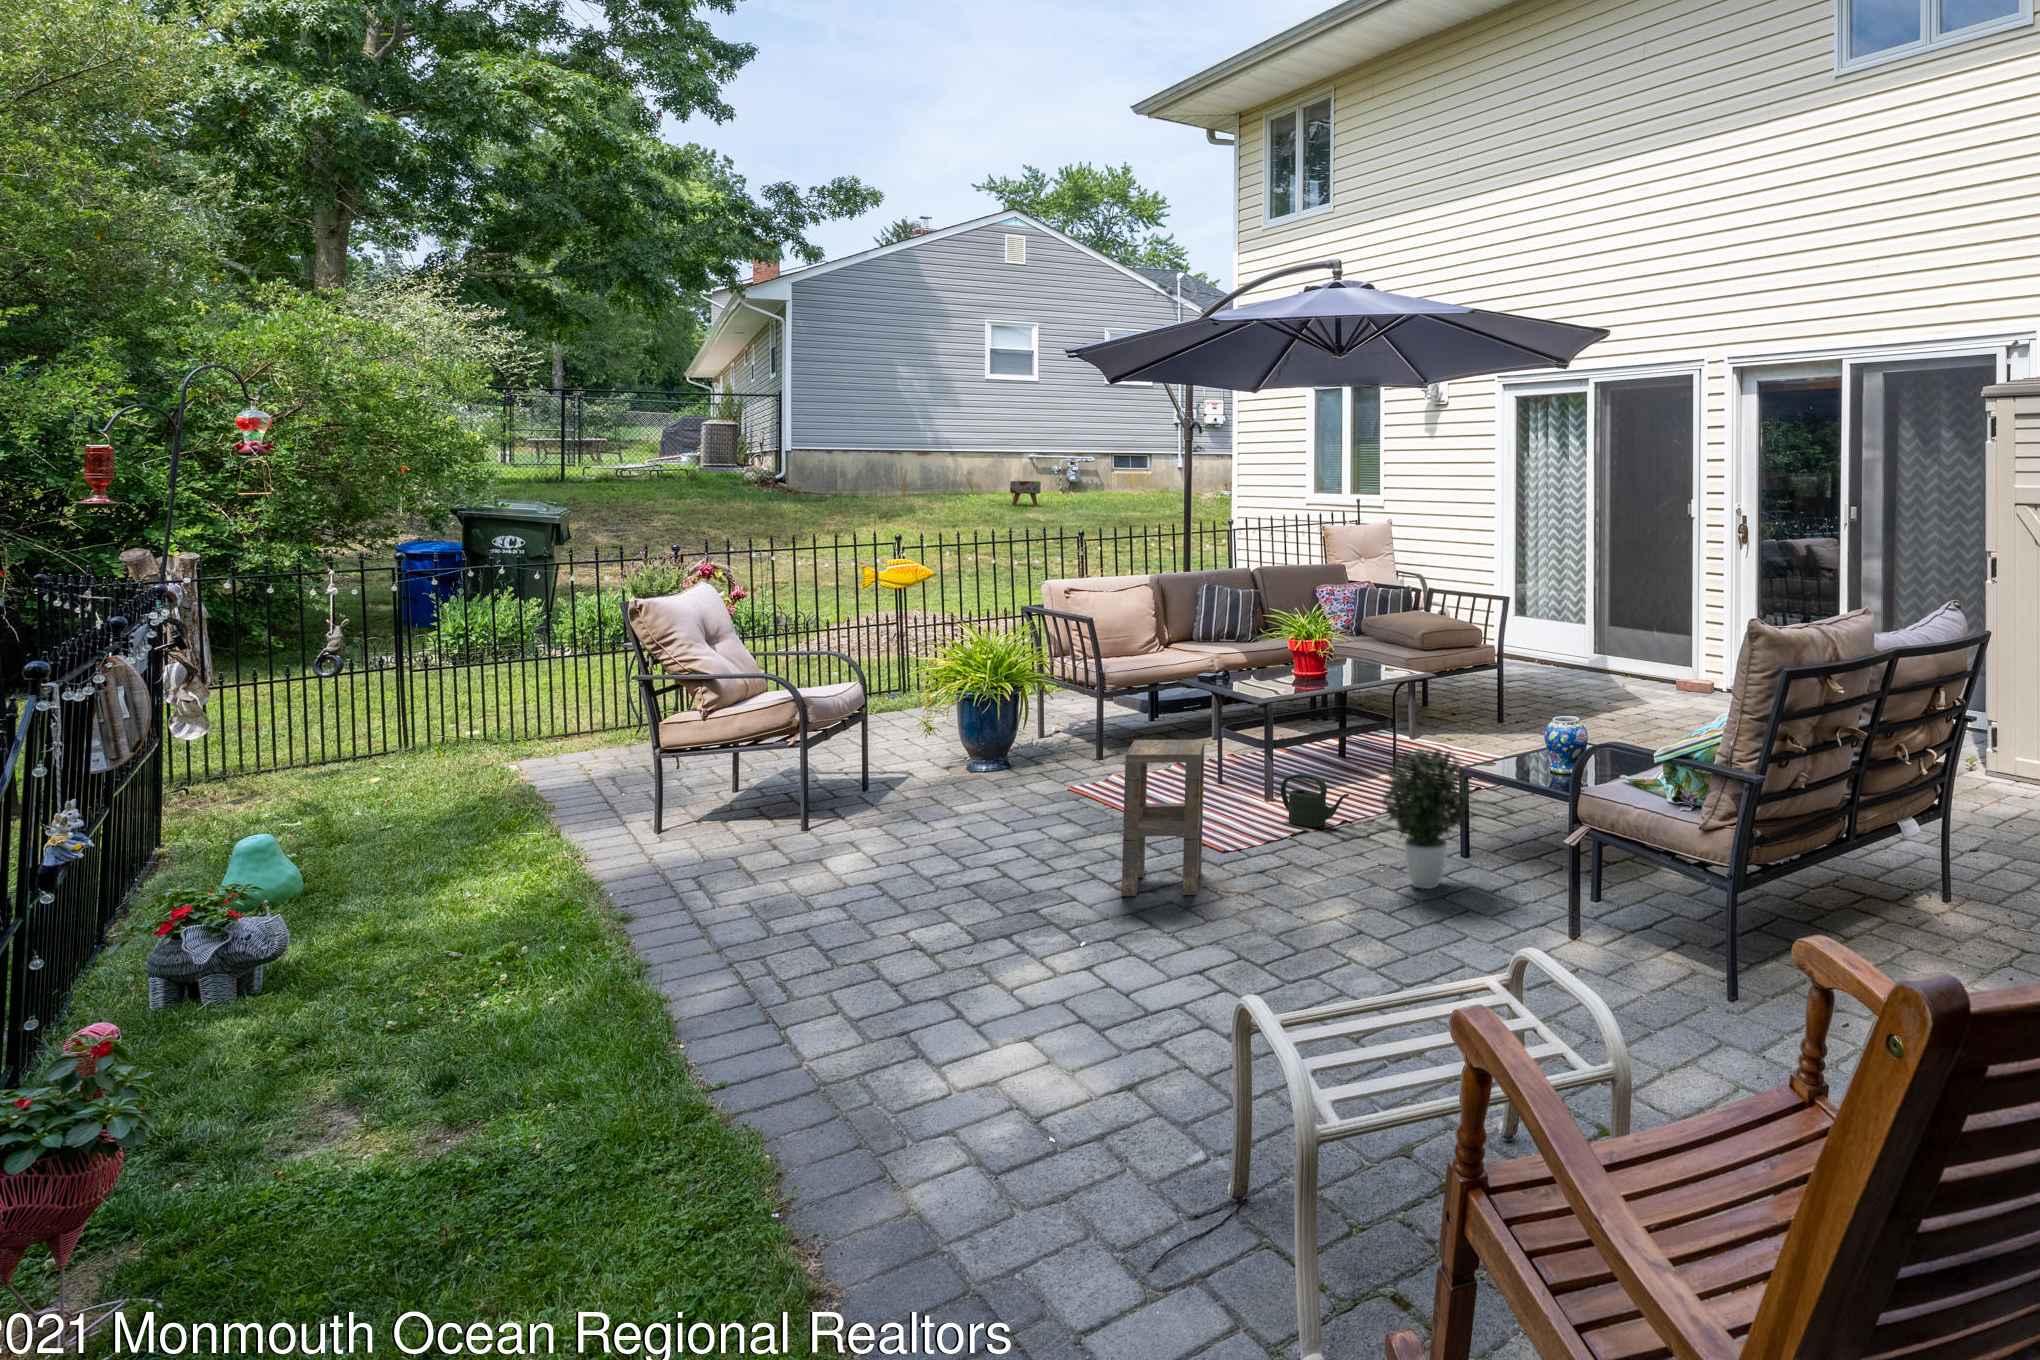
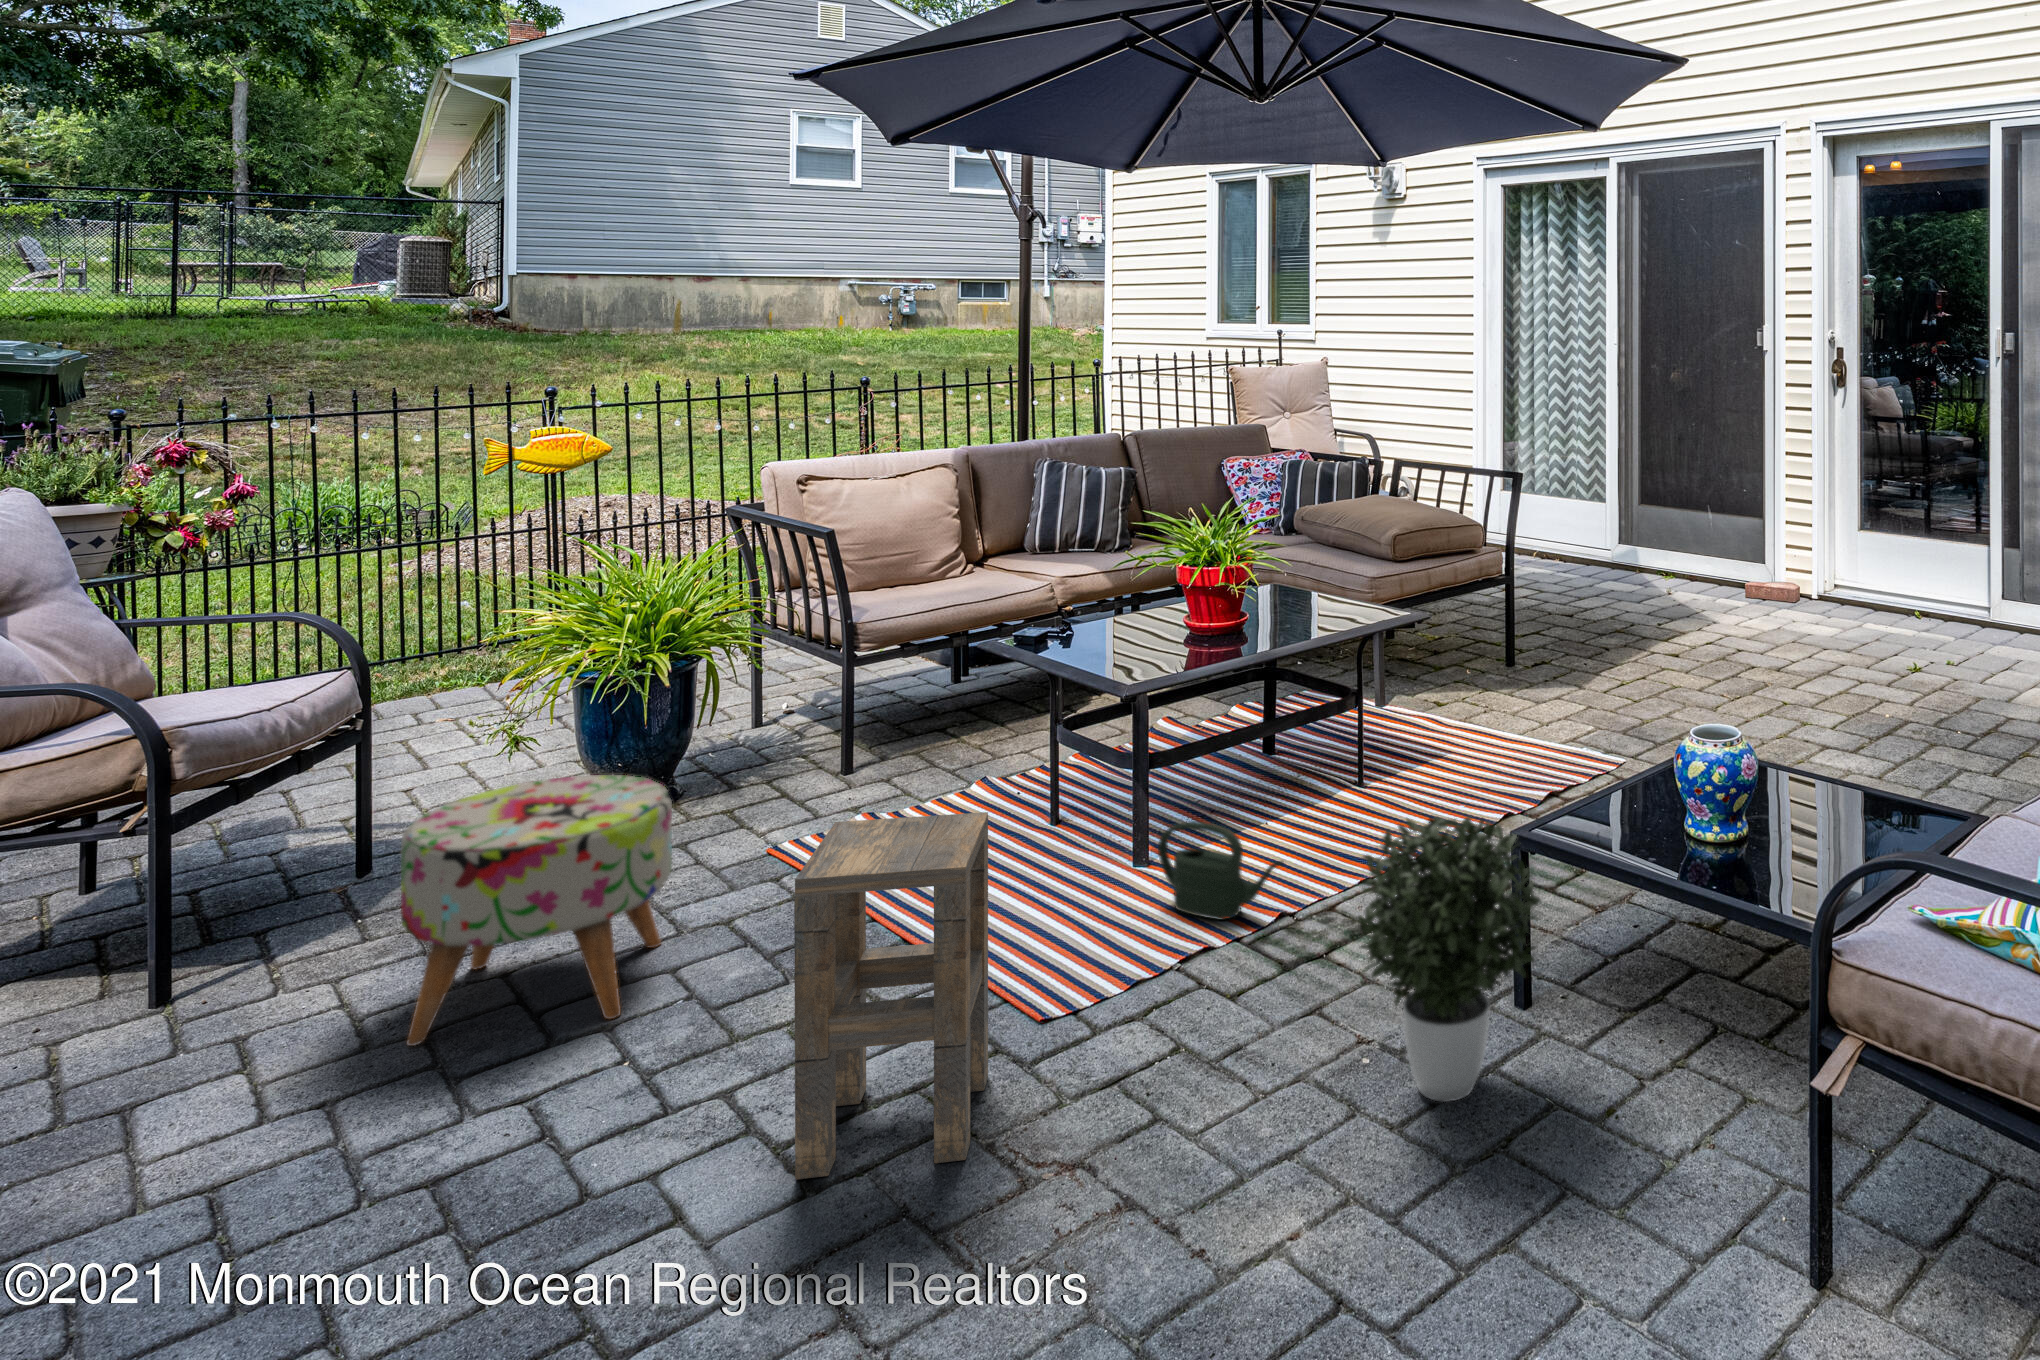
ottoman: present [1010,481,1041,506] -> present [401,775,672,1046]

